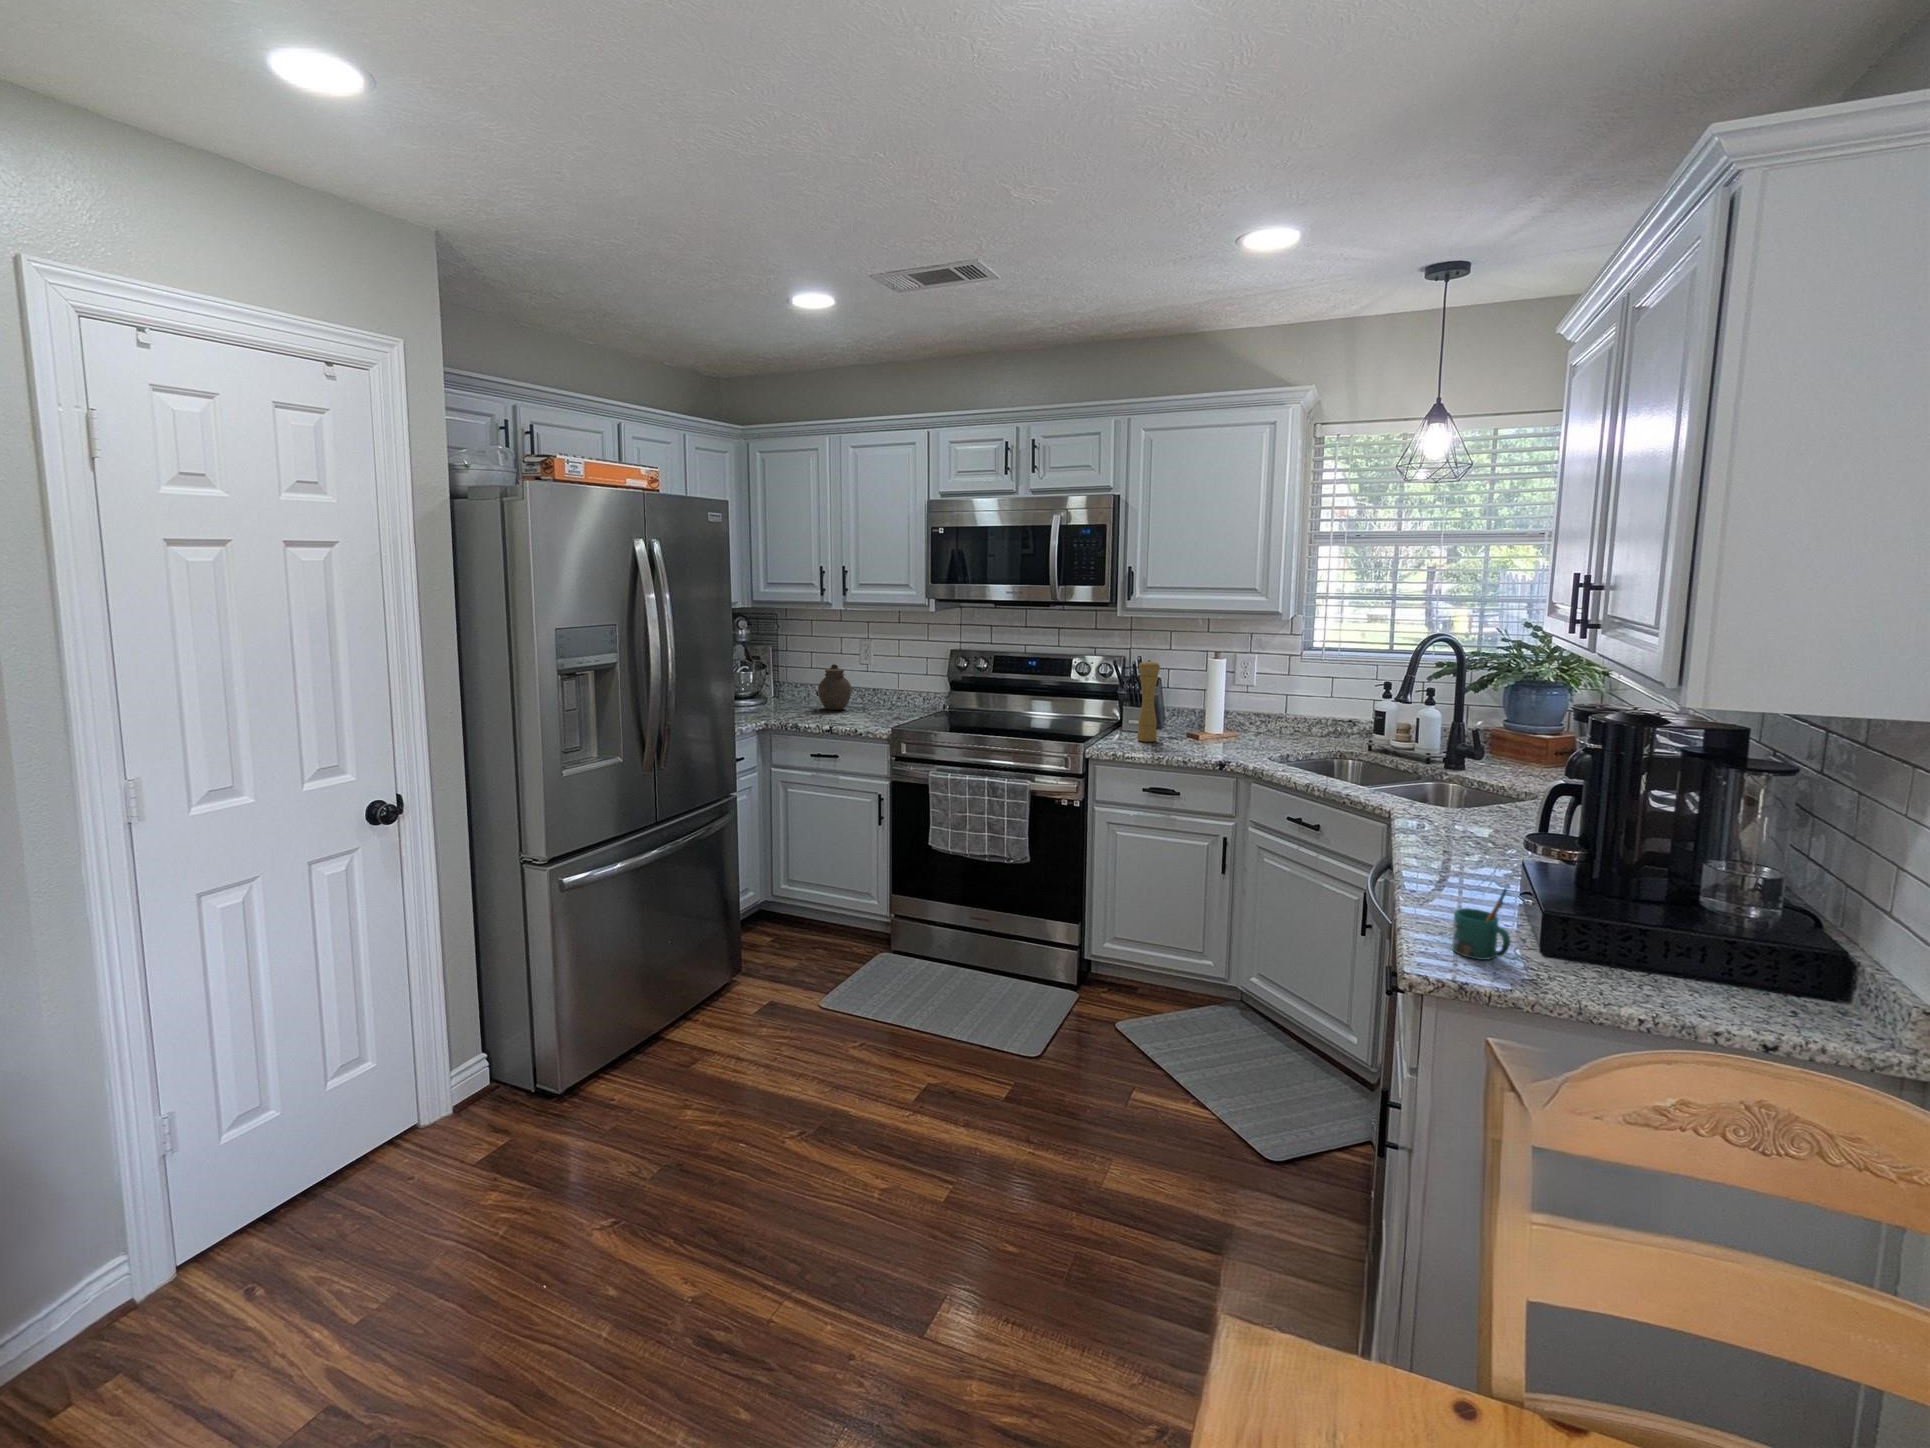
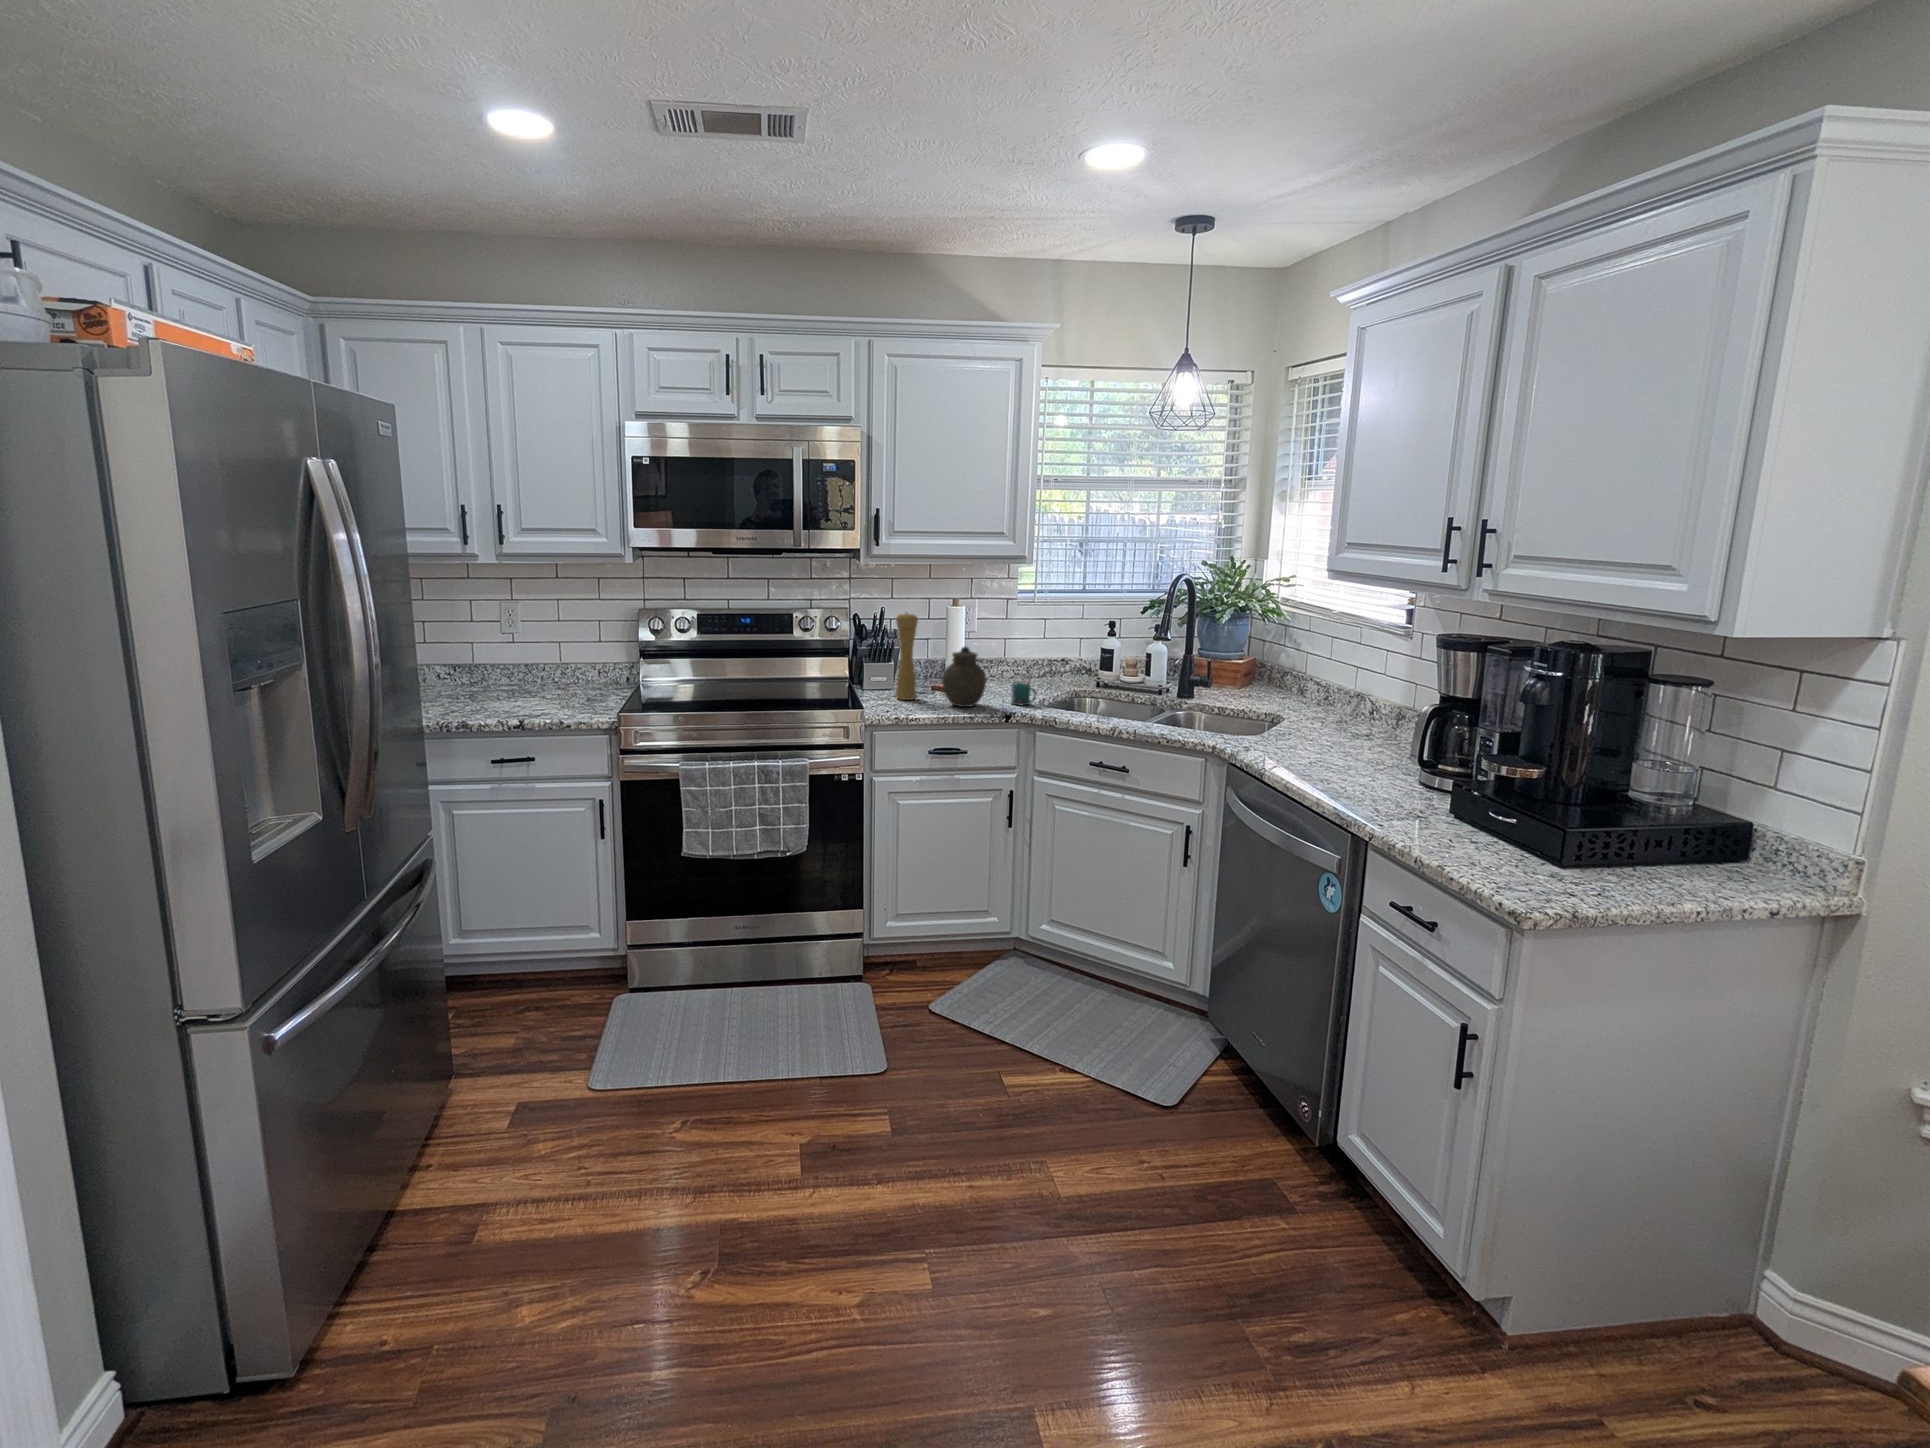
jar: present [818,664,851,710] -> present [942,647,986,707]
mug: present [1452,888,1510,960] -> present [1011,670,1036,705]

